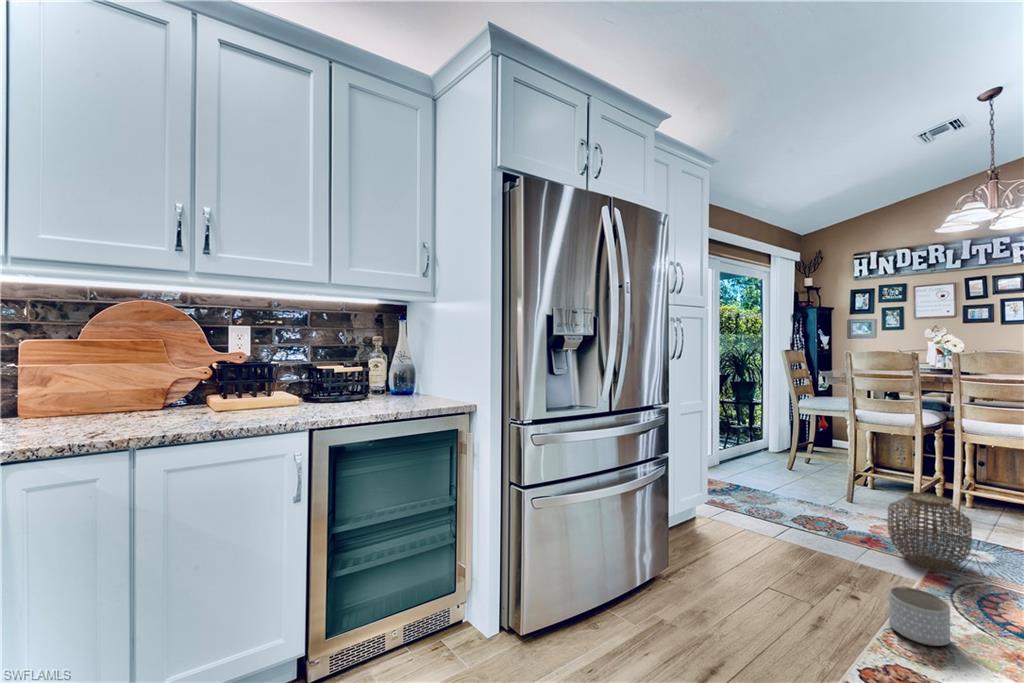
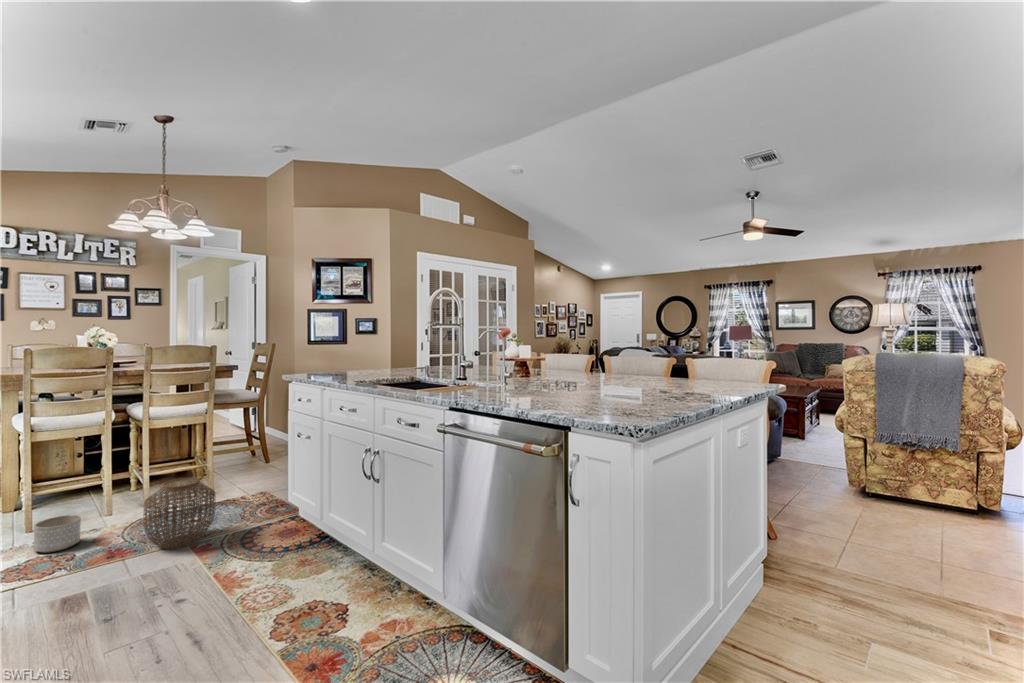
planter: present [889,587,950,646] -> present [34,515,81,553]

